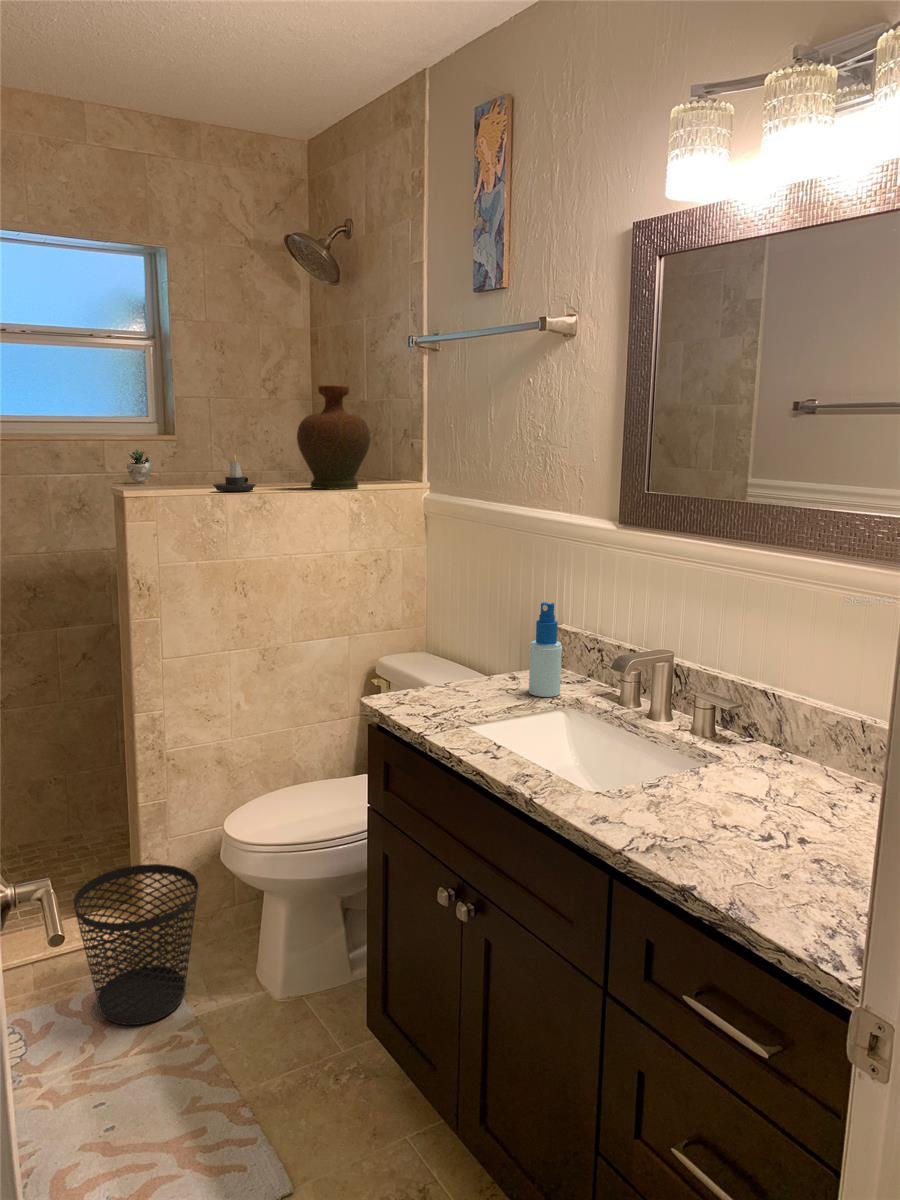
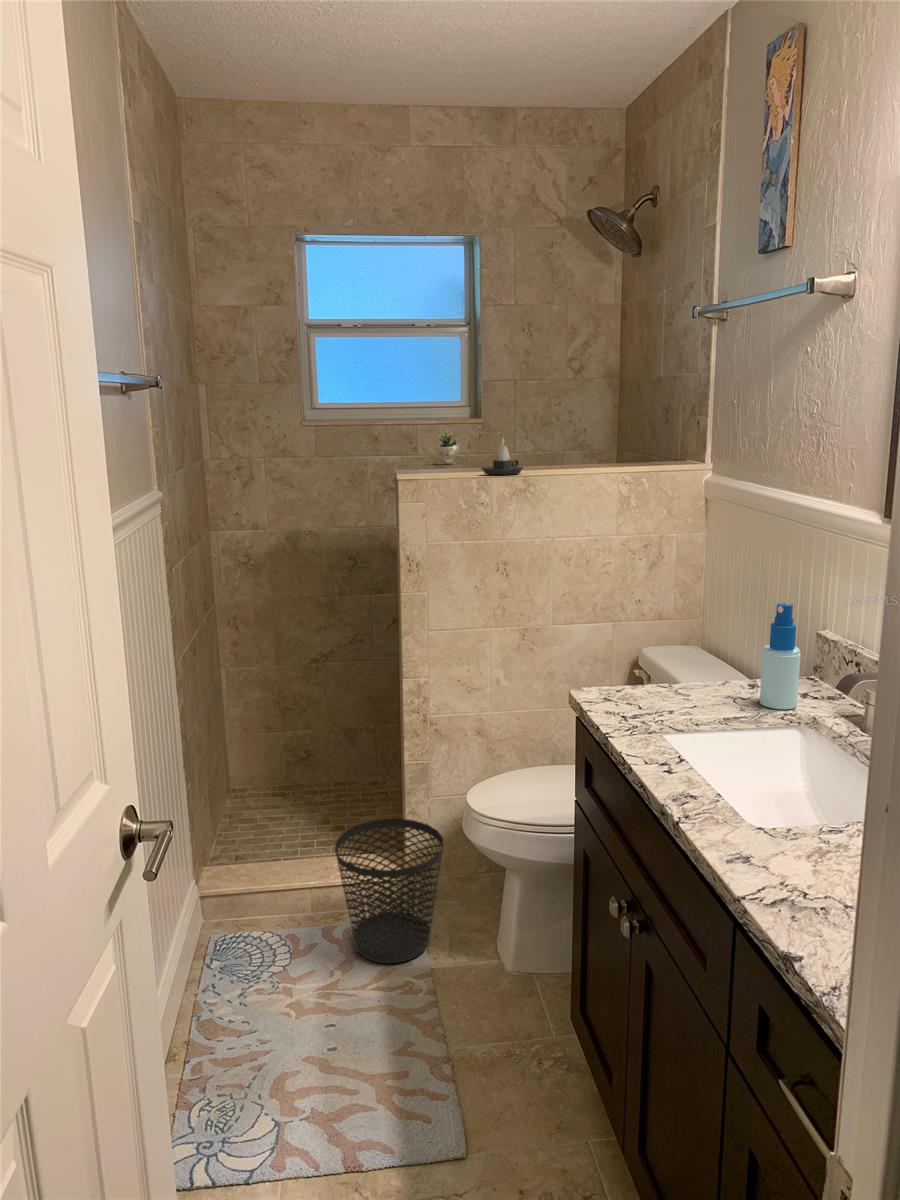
decorative vase: present [297,385,371,489] -> none [568,366,645,472]

